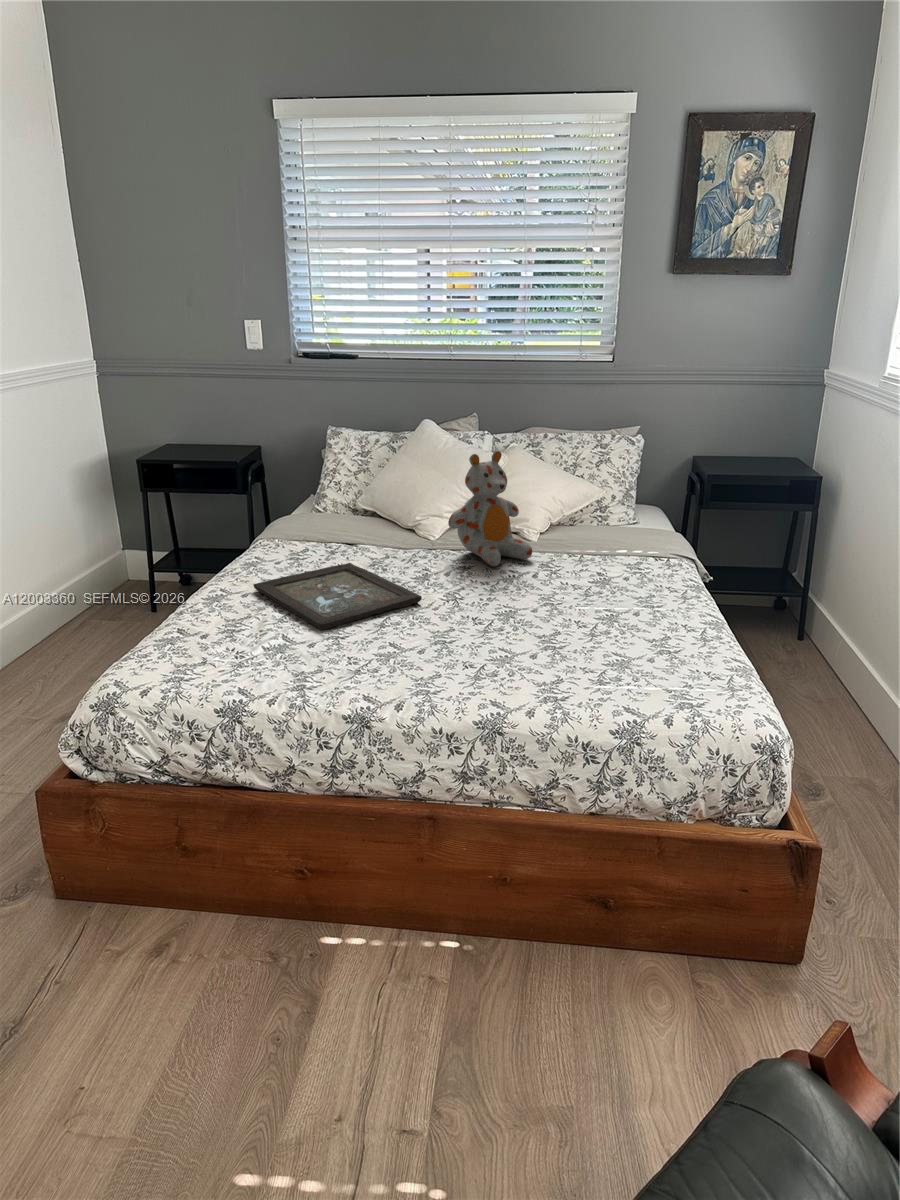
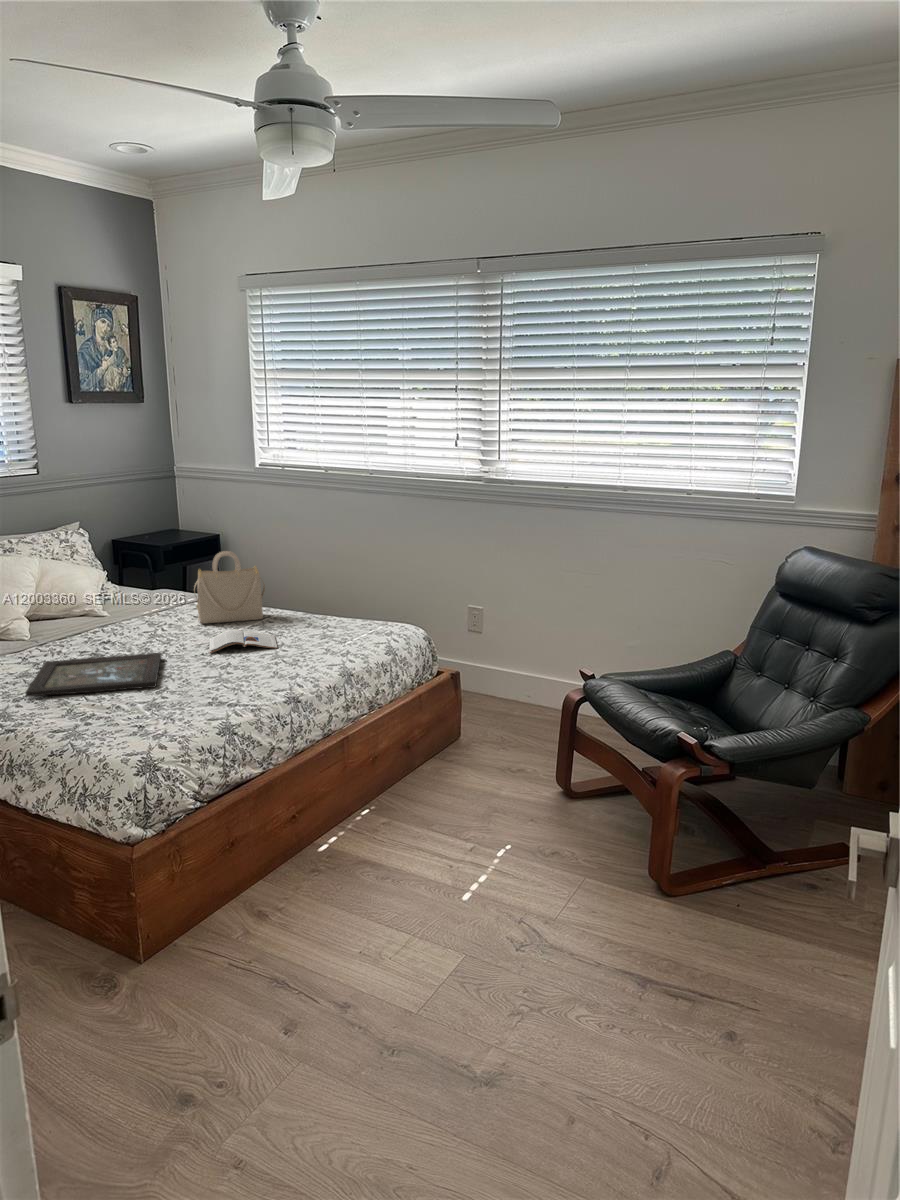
stuffed bear: present [448,451,532,567] -> none [82,545,147,633]
handbag: none [563,493,656,605] -> present [194,551,265,623]
magazine: none [461,600,571,649] -> present [209,629,277,653]

